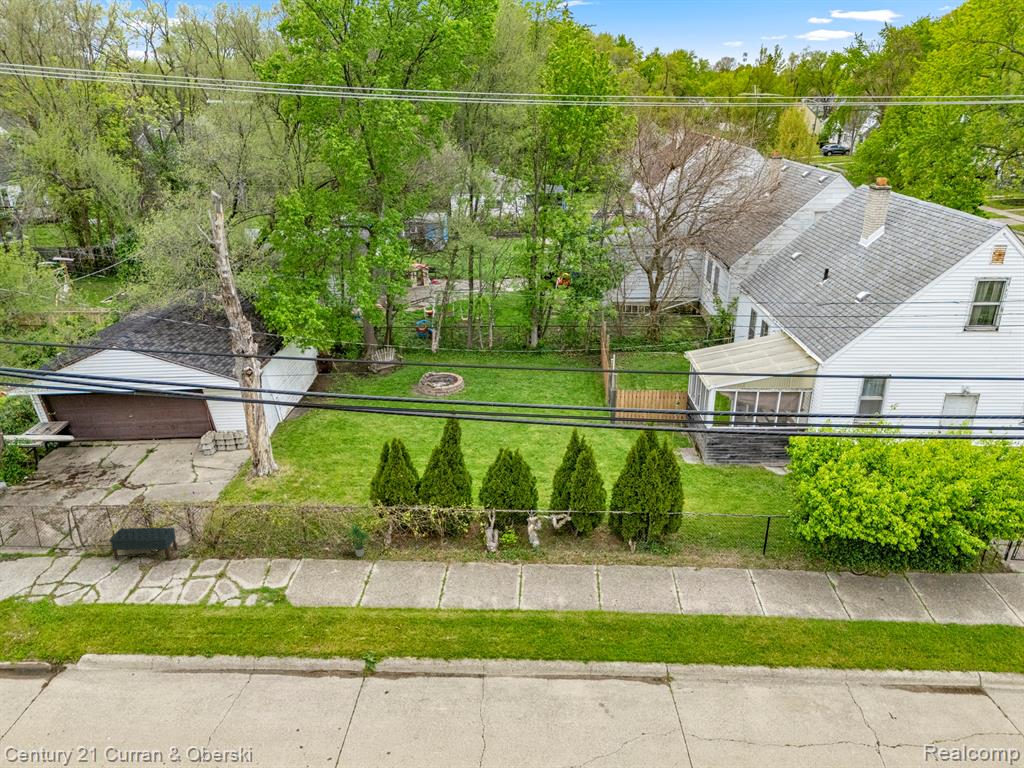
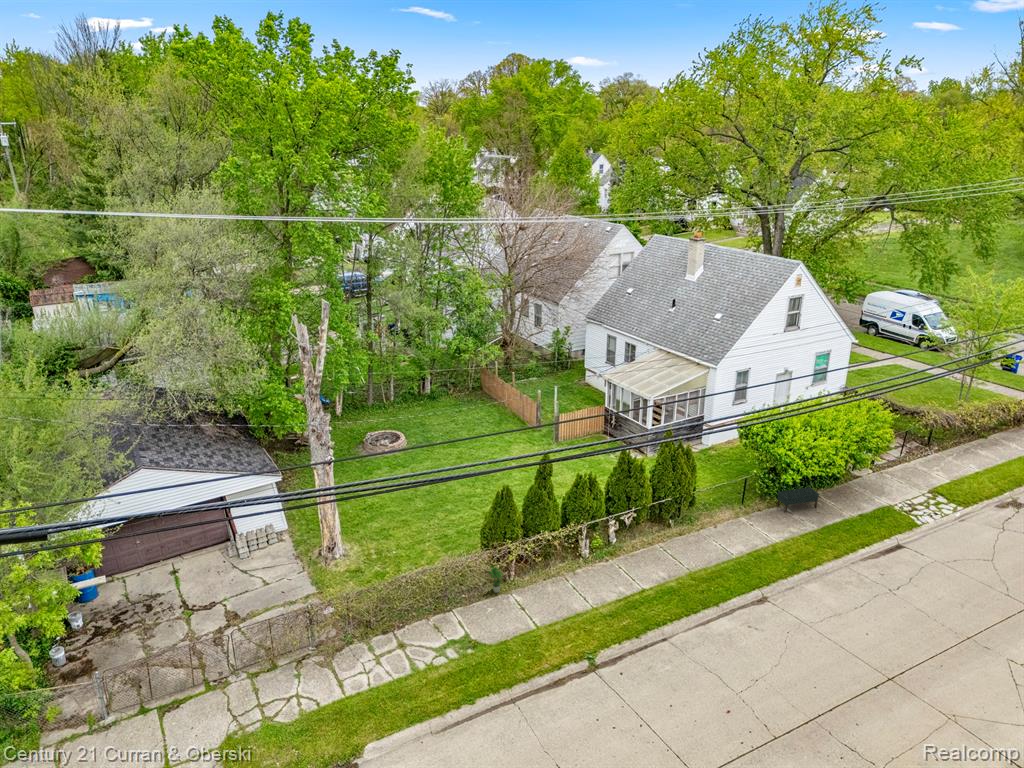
bench: present [110,528,177,560] -> present [777,487,819,513]

